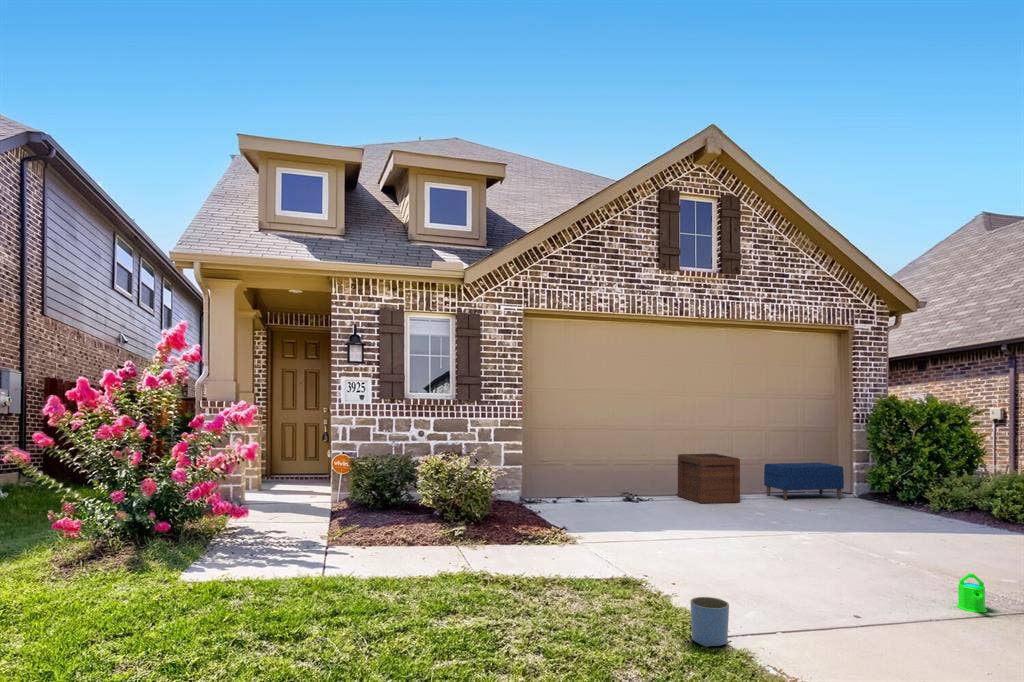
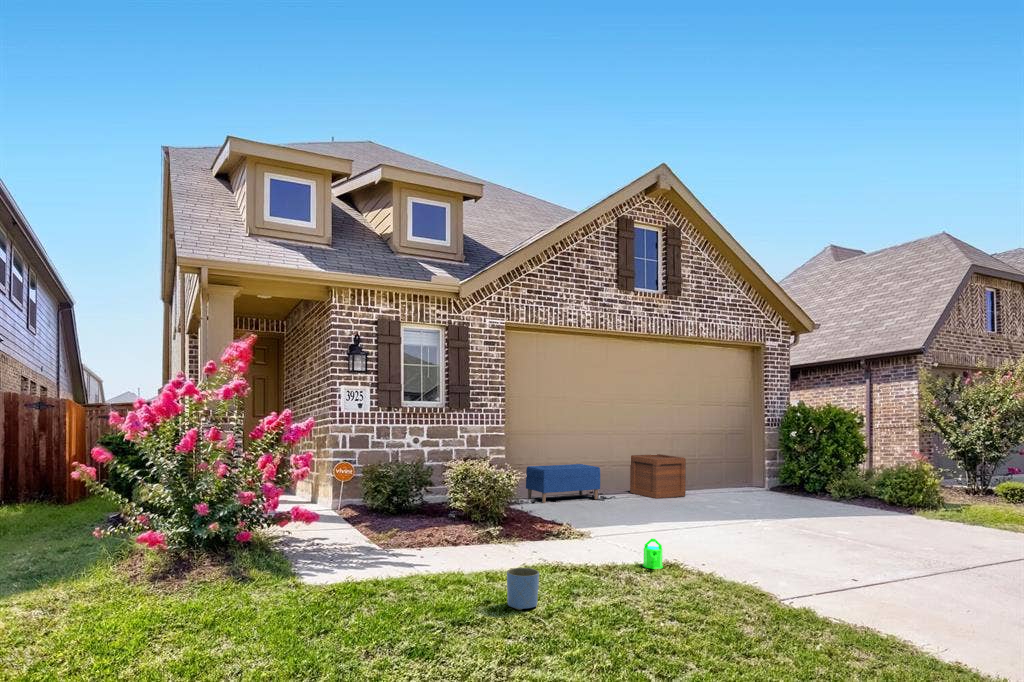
bench: present [764,463,844,501] -> present [526,464,600,503]
watering can: present [957,573,987,612] -> present [642,539,663,569]
planter: present [690,597,729,647] -> present [507,568,539,610]

